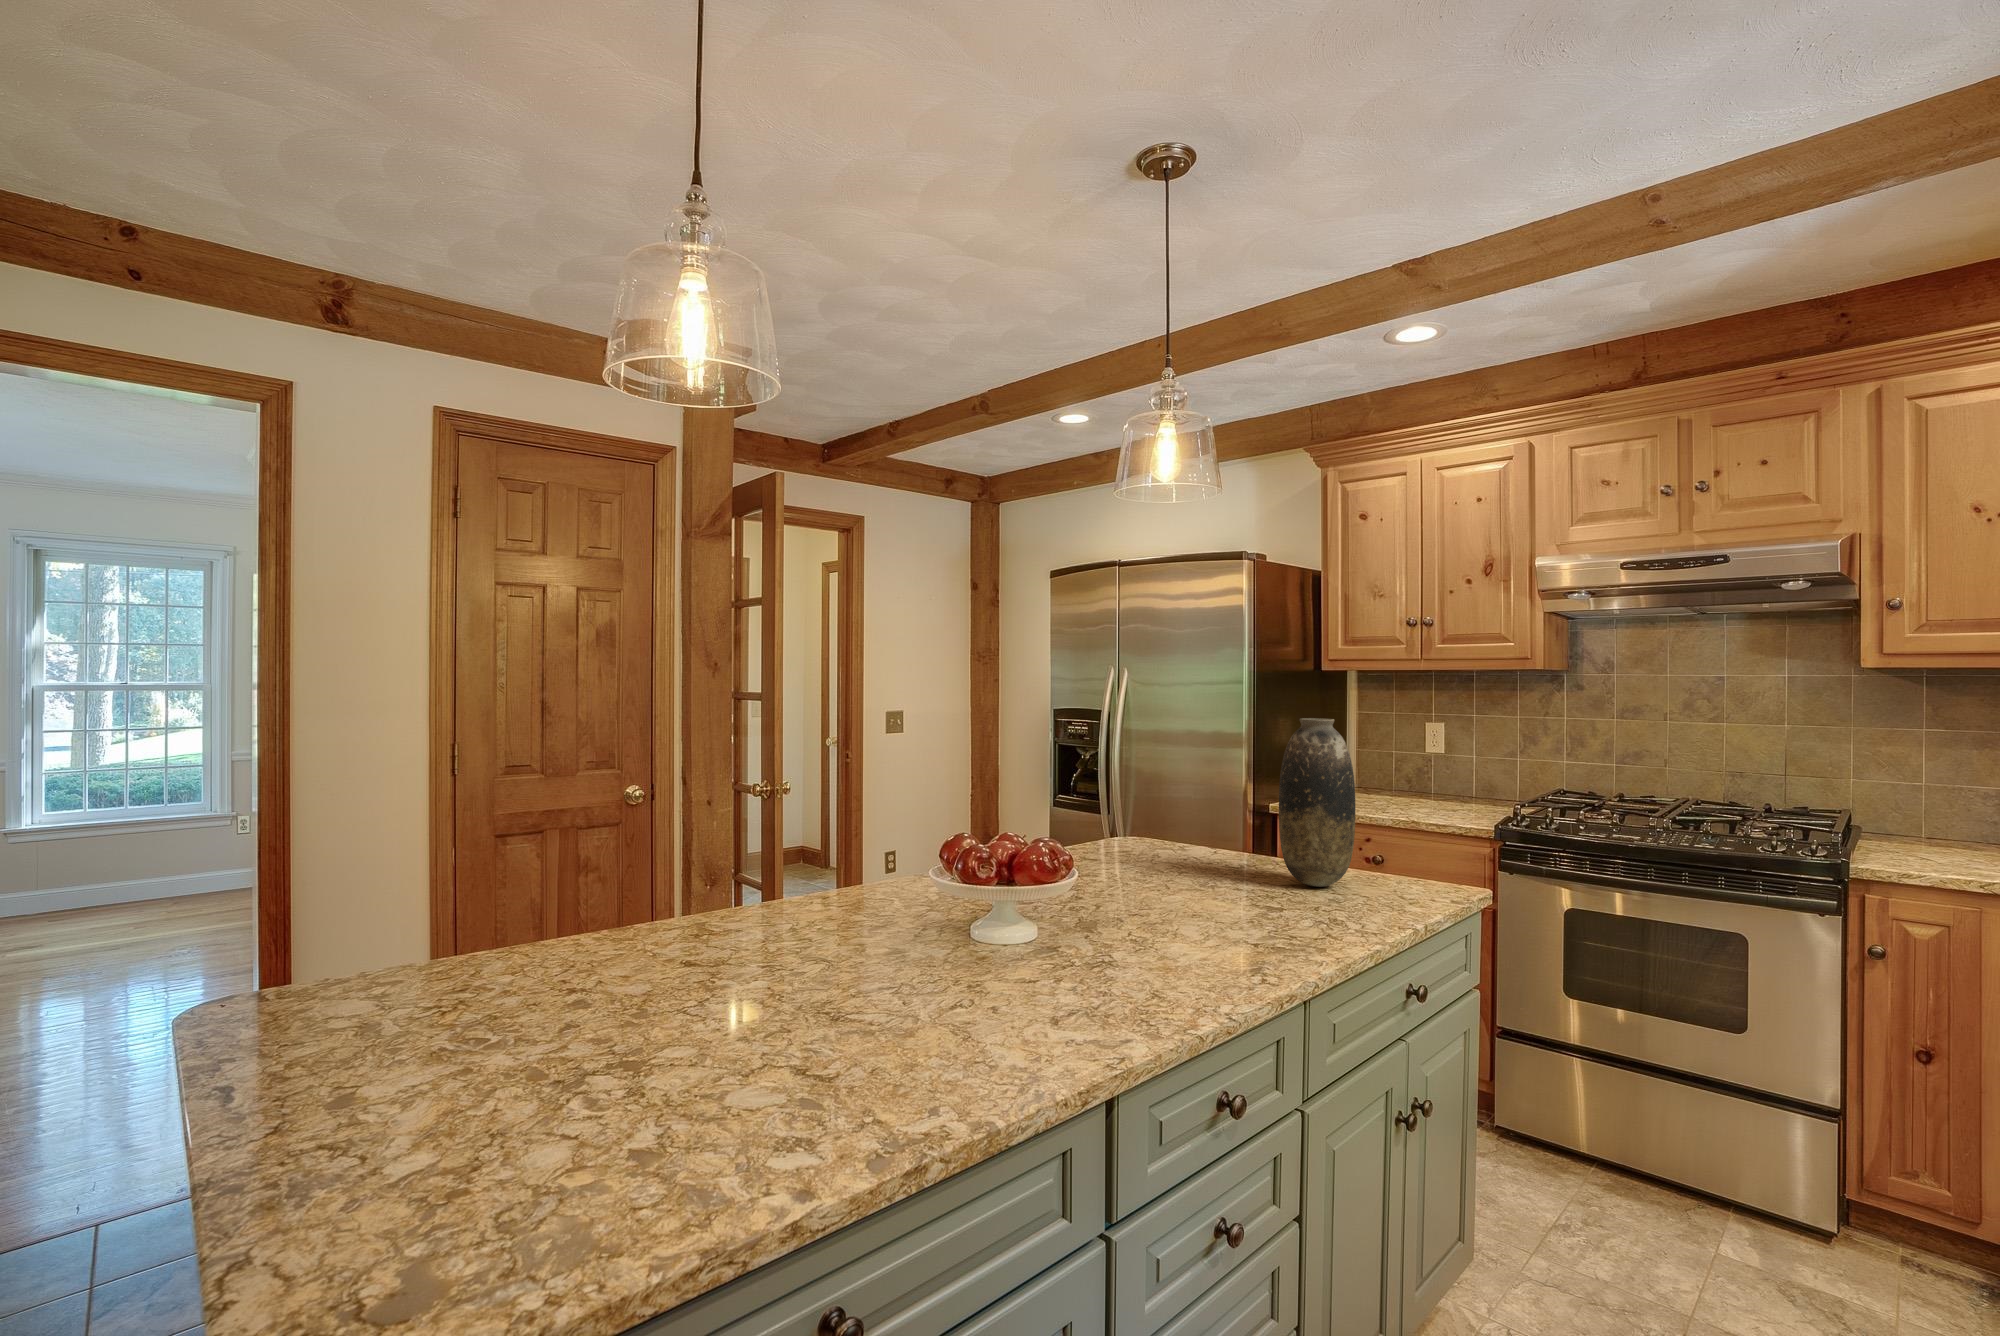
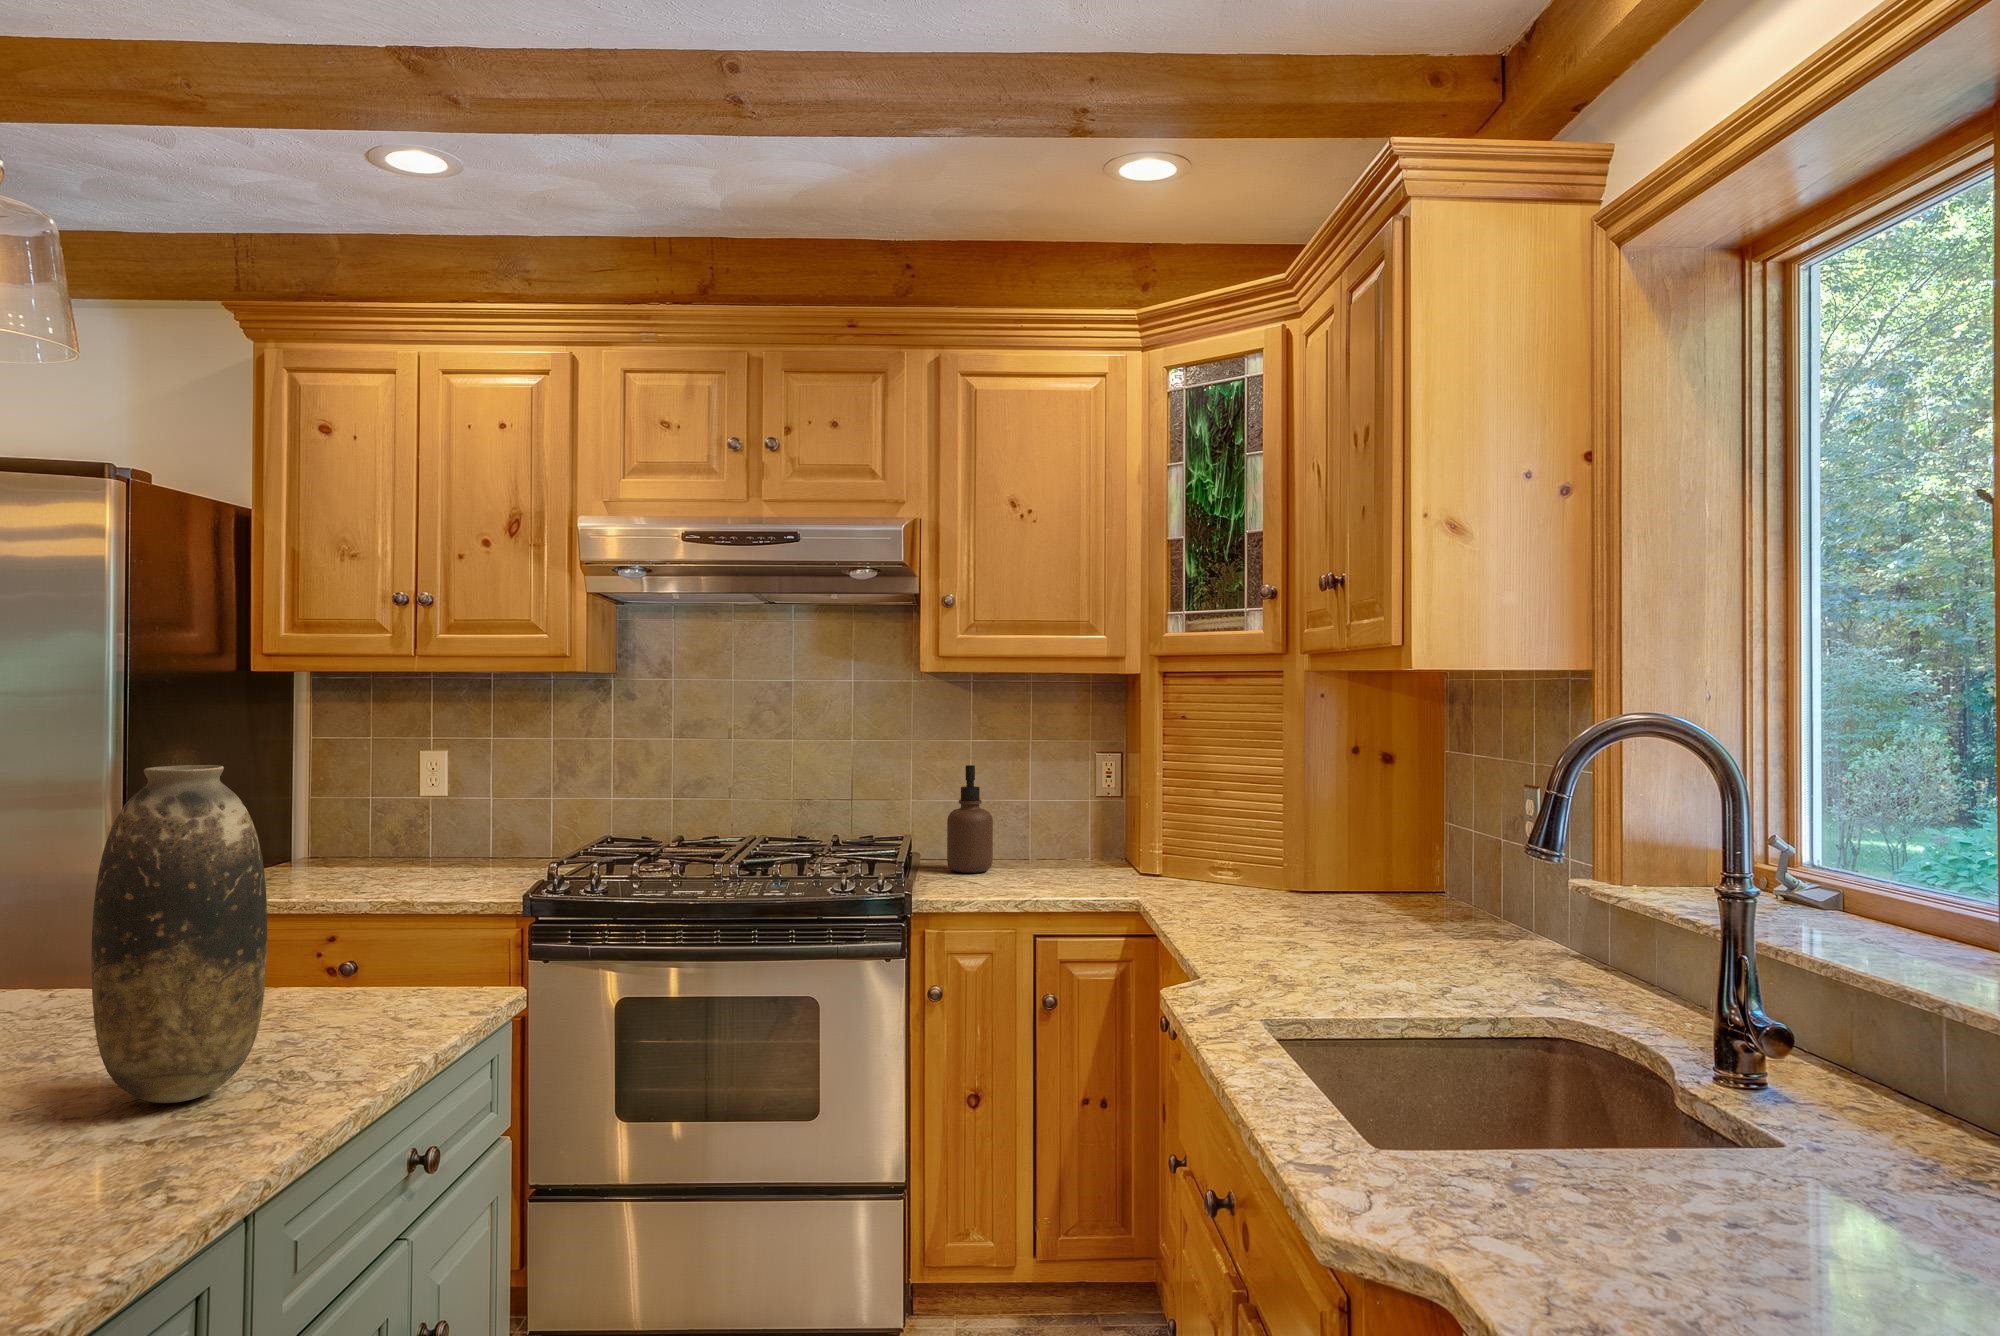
soap dispenser: none [1901,755,1960,856] -> present [947,765,993,873]

